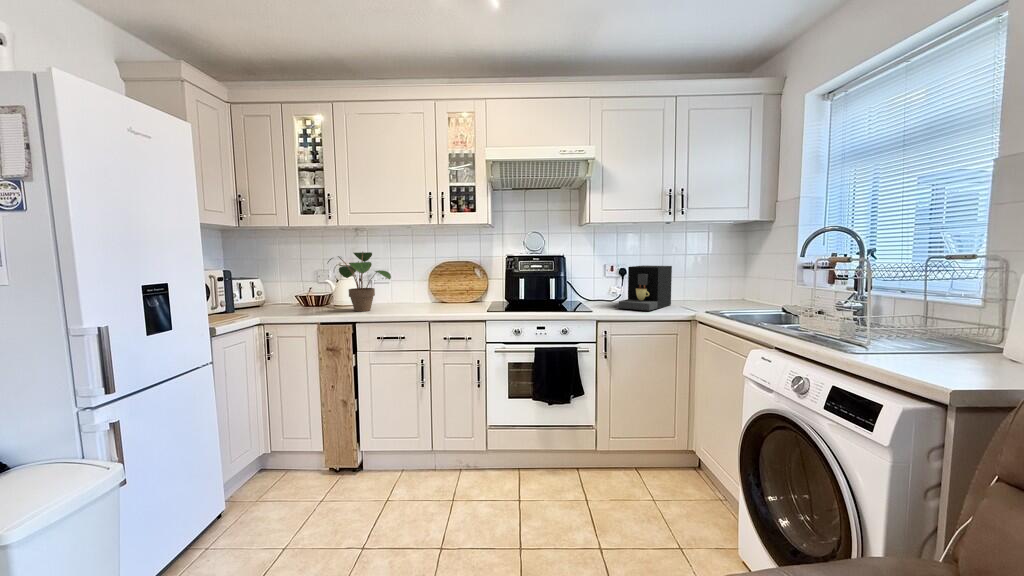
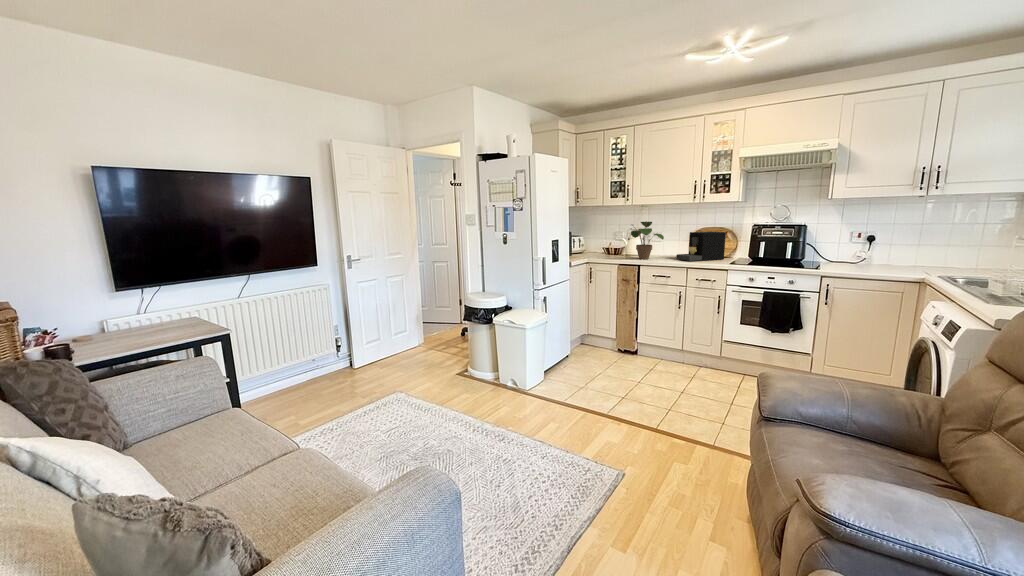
coffee maker: present [618,265,672,311] -> present [676,231,726,261]

